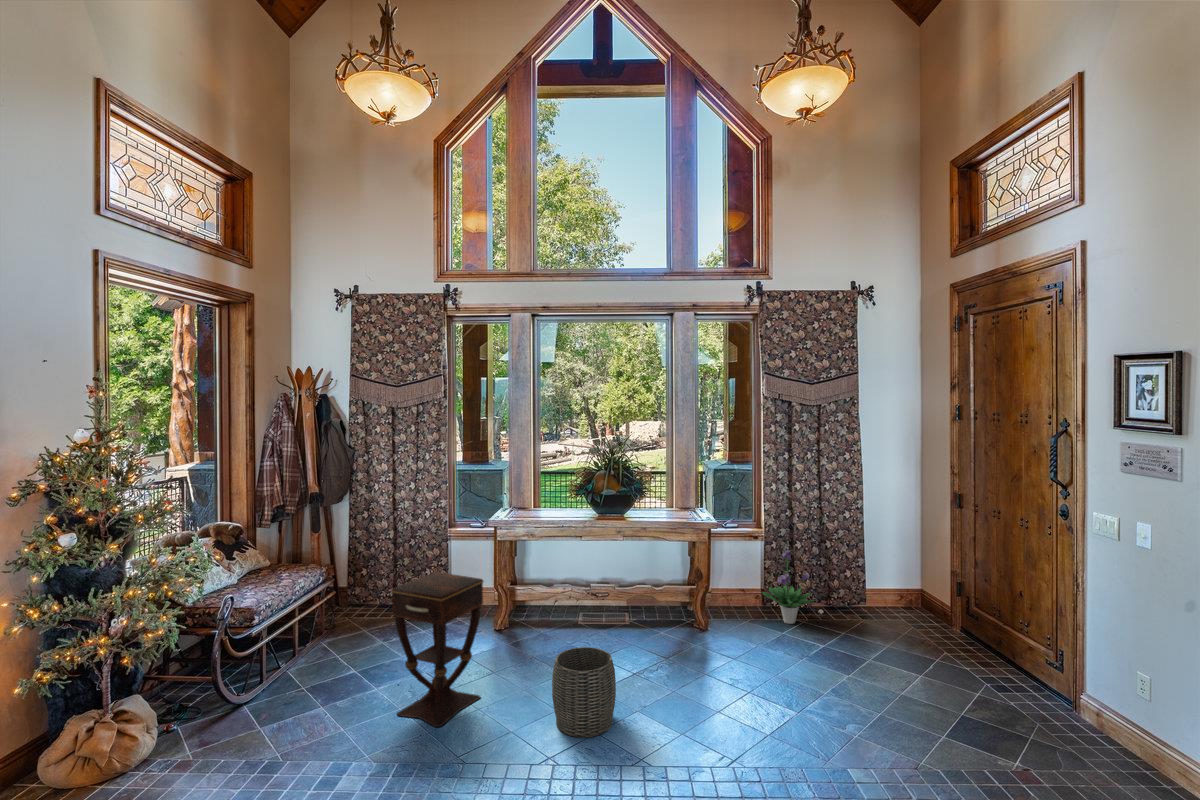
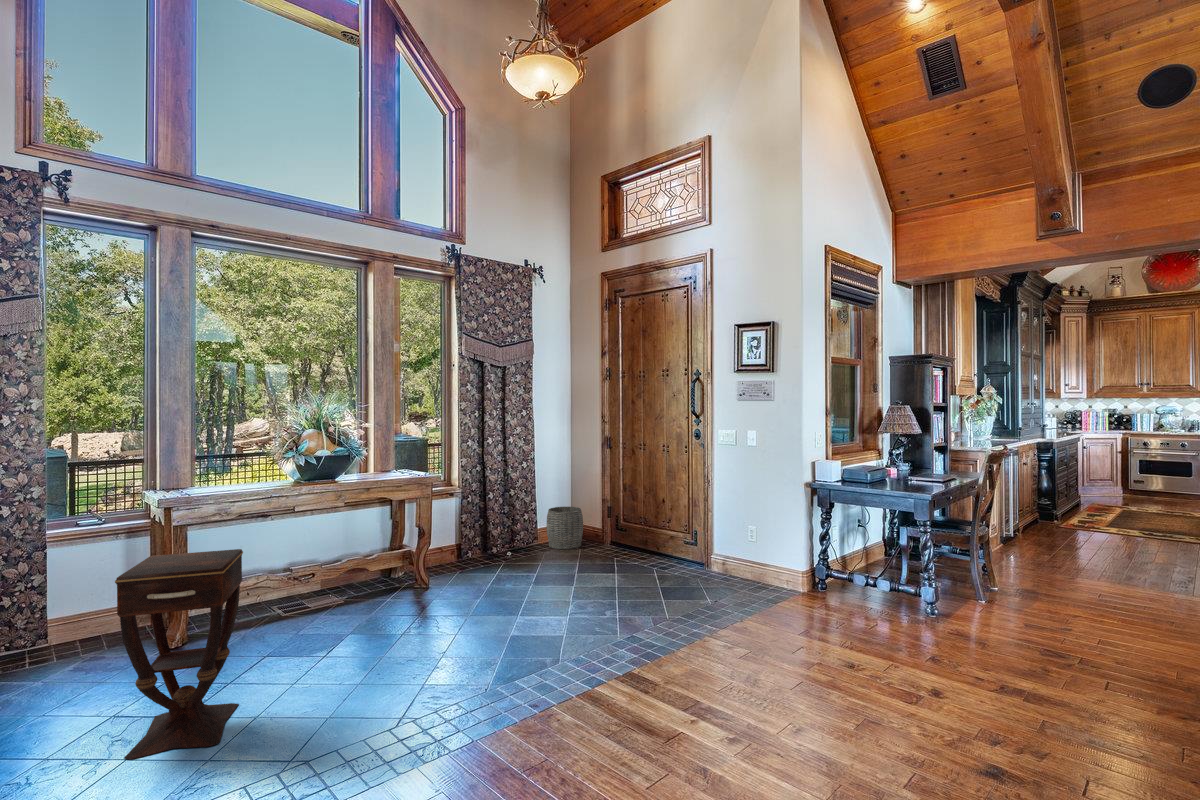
potted plant: present [762,550,815,624] -> none [465,500,516,568]
woven basket: present [552,647,616,738] -> present [547,507,583,549]

